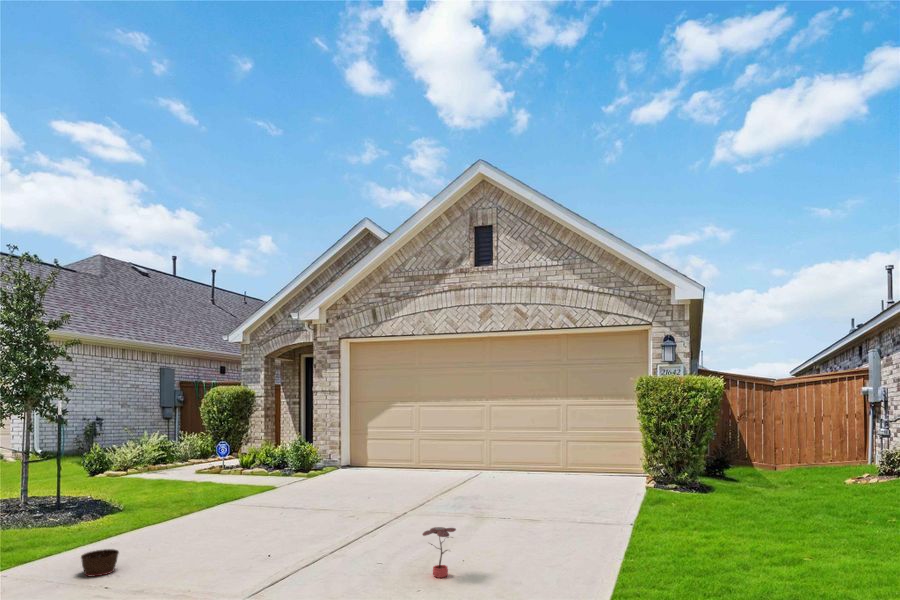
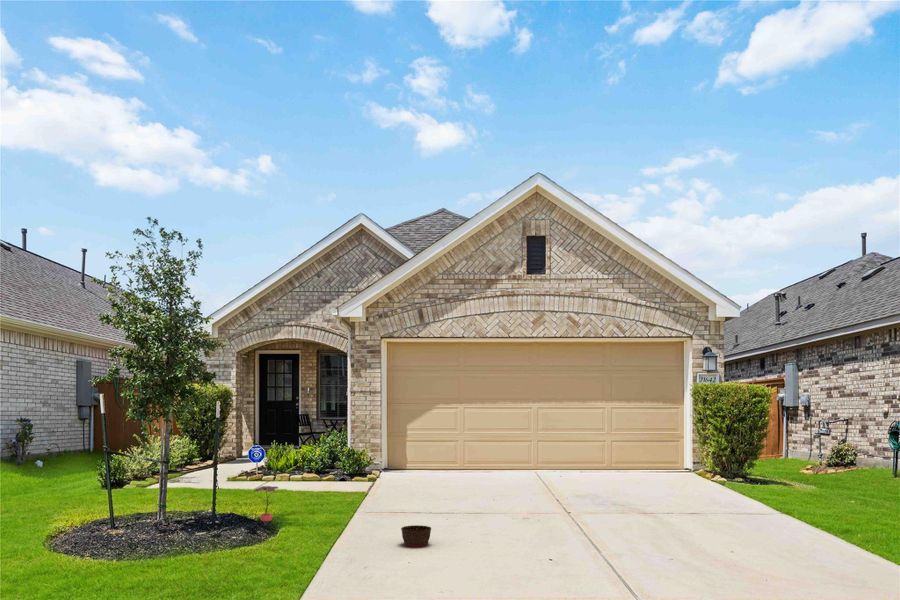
potted plant: present [422,527,456,578] -> present [254,486,278,522]

